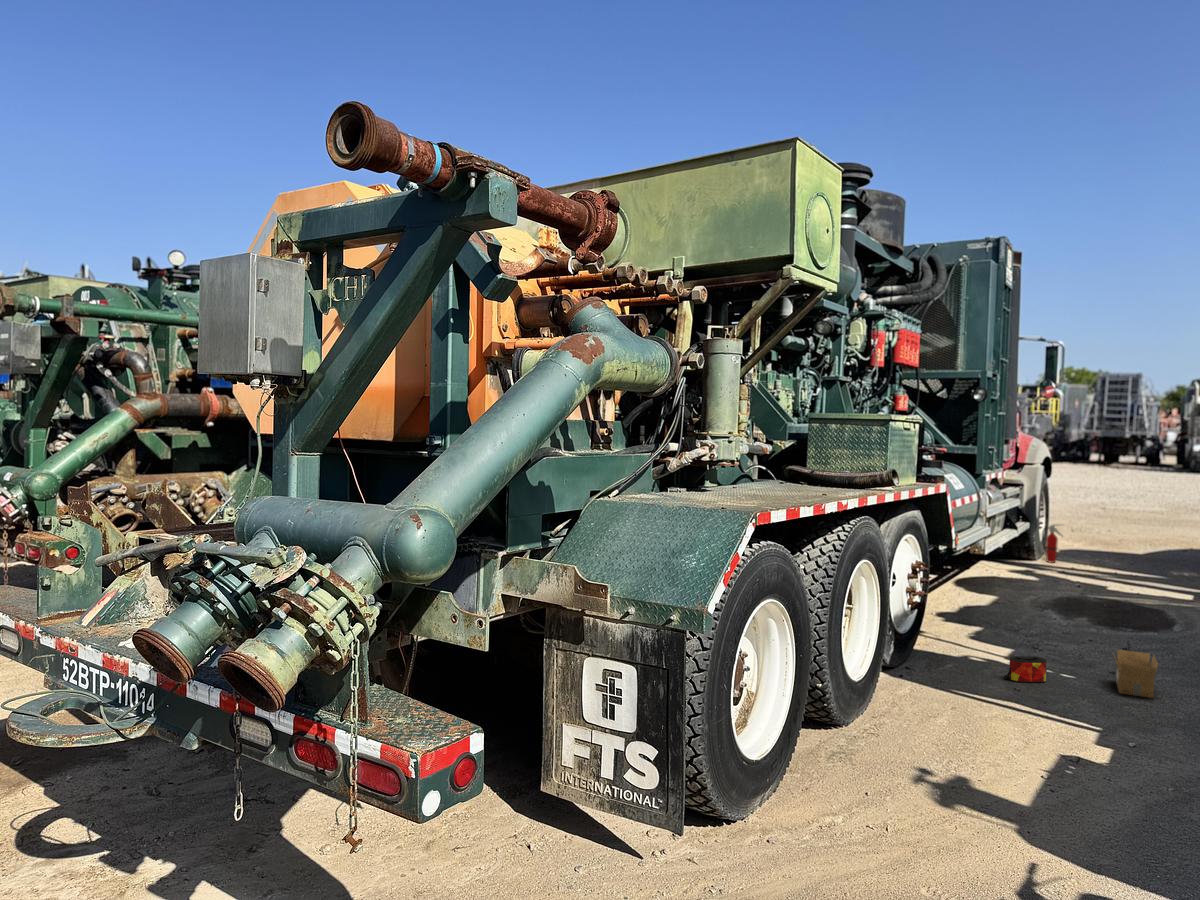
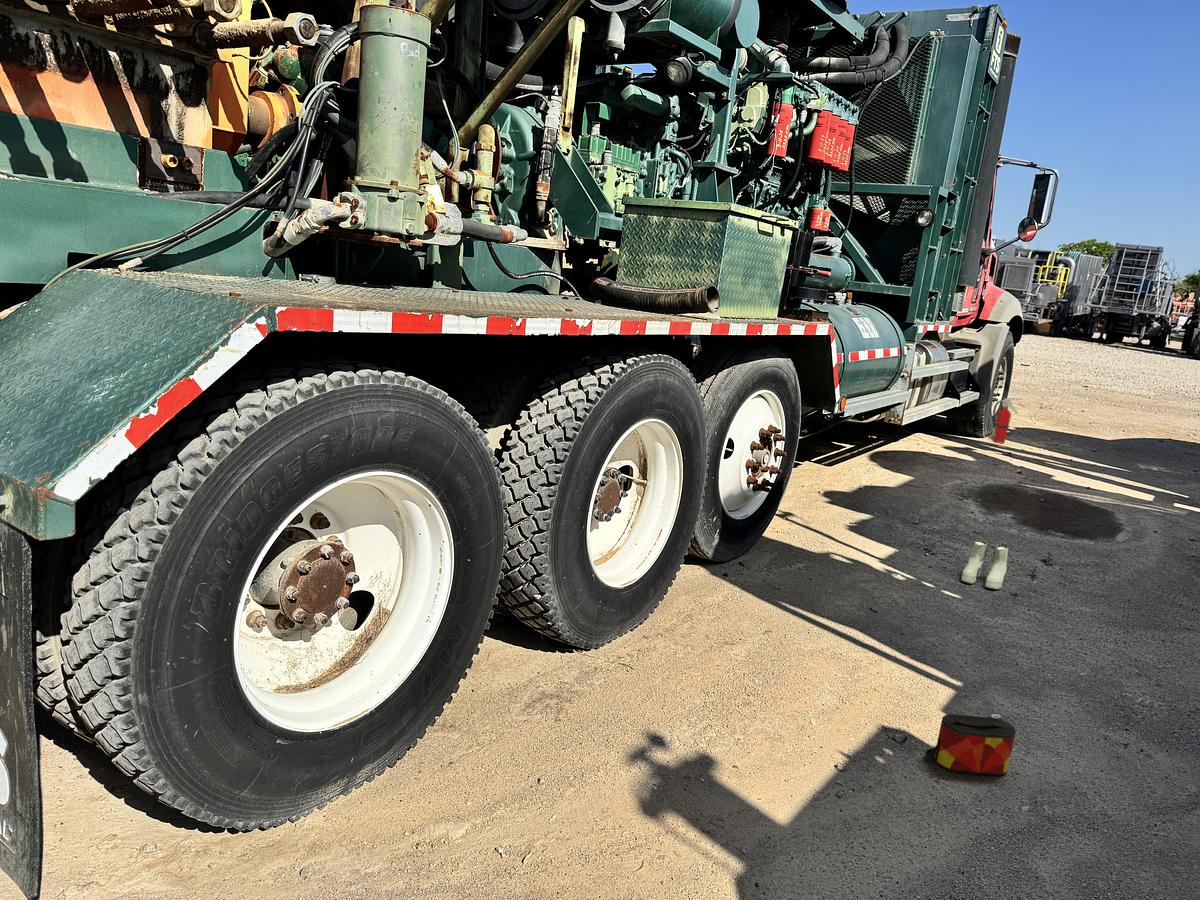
boots: none [1070,634,1102,670] -> present [961,540,1008,589]
cardboard box: present [1114,650,1159,698] -> none [1011,567,1071,638]
bag: present [1004,656,1047,683] -> present [925,714,1016,776]

